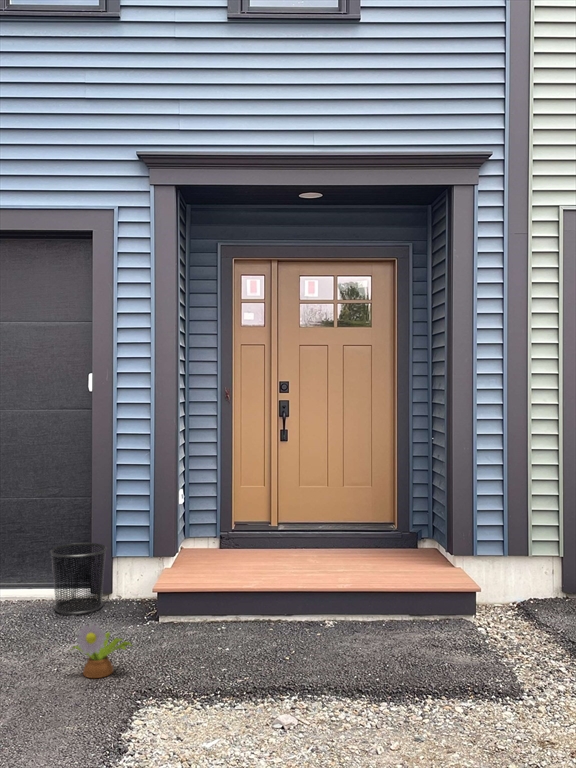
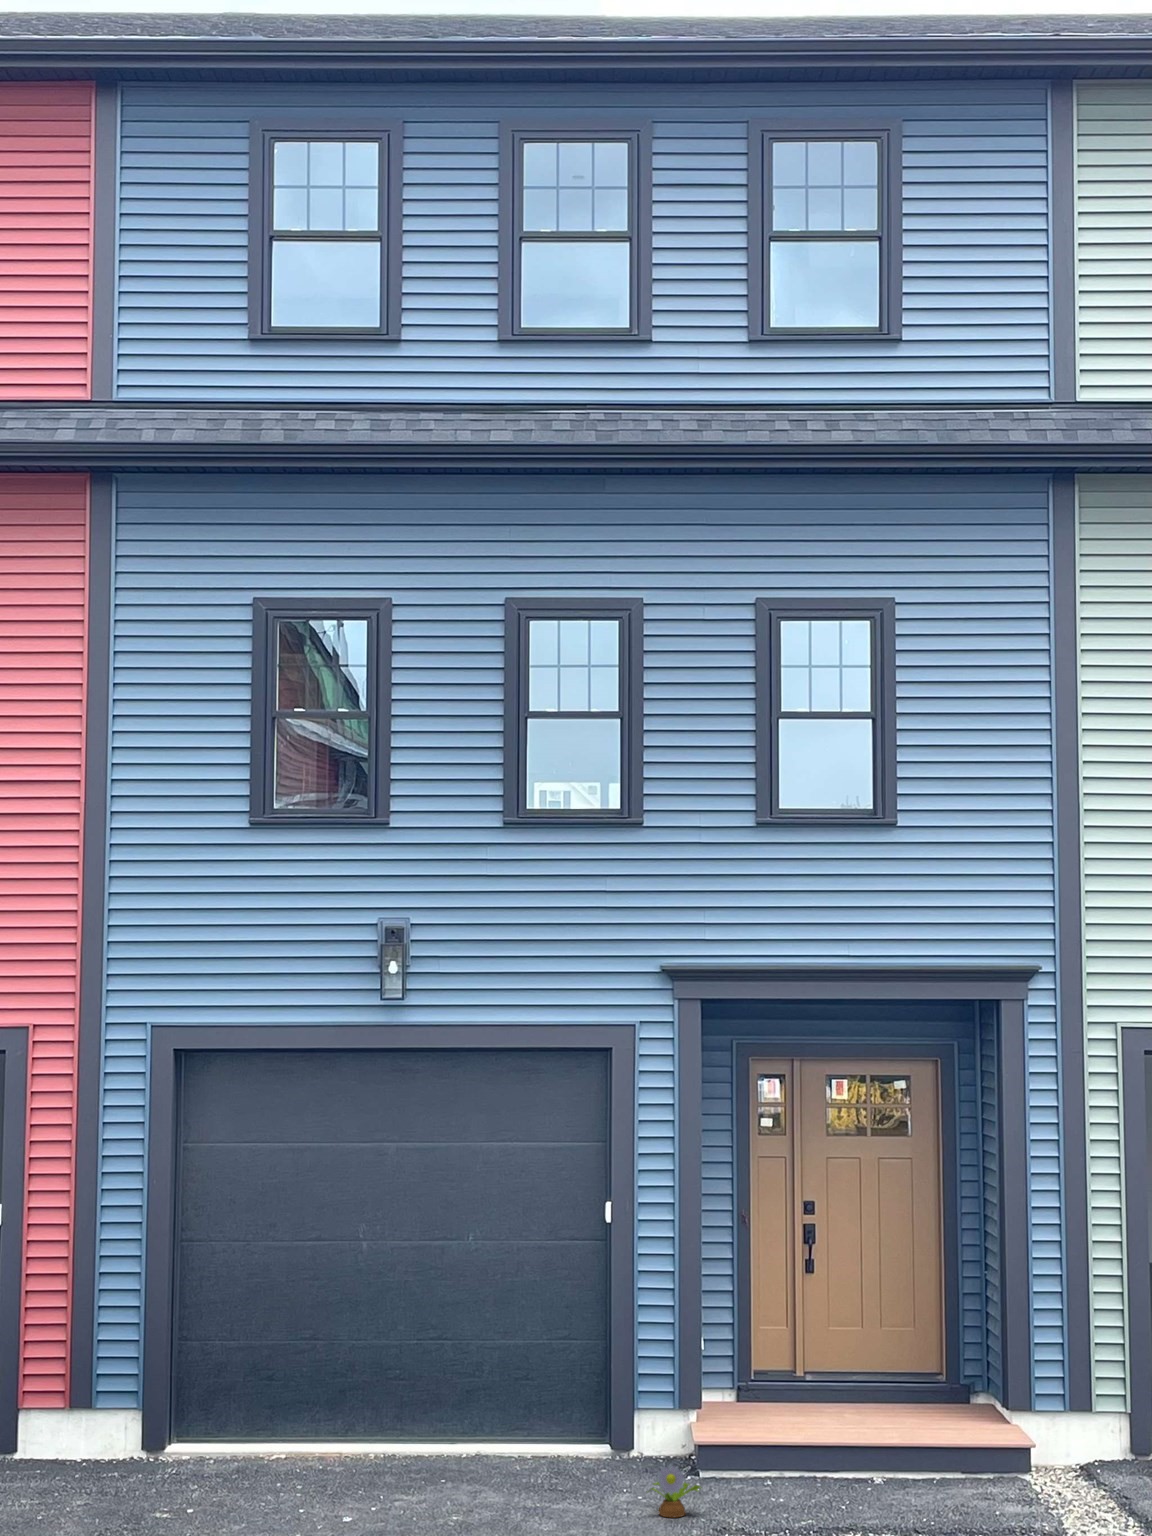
trash can: present [50,543,107,615] -> none [579,1392,637,1469]

